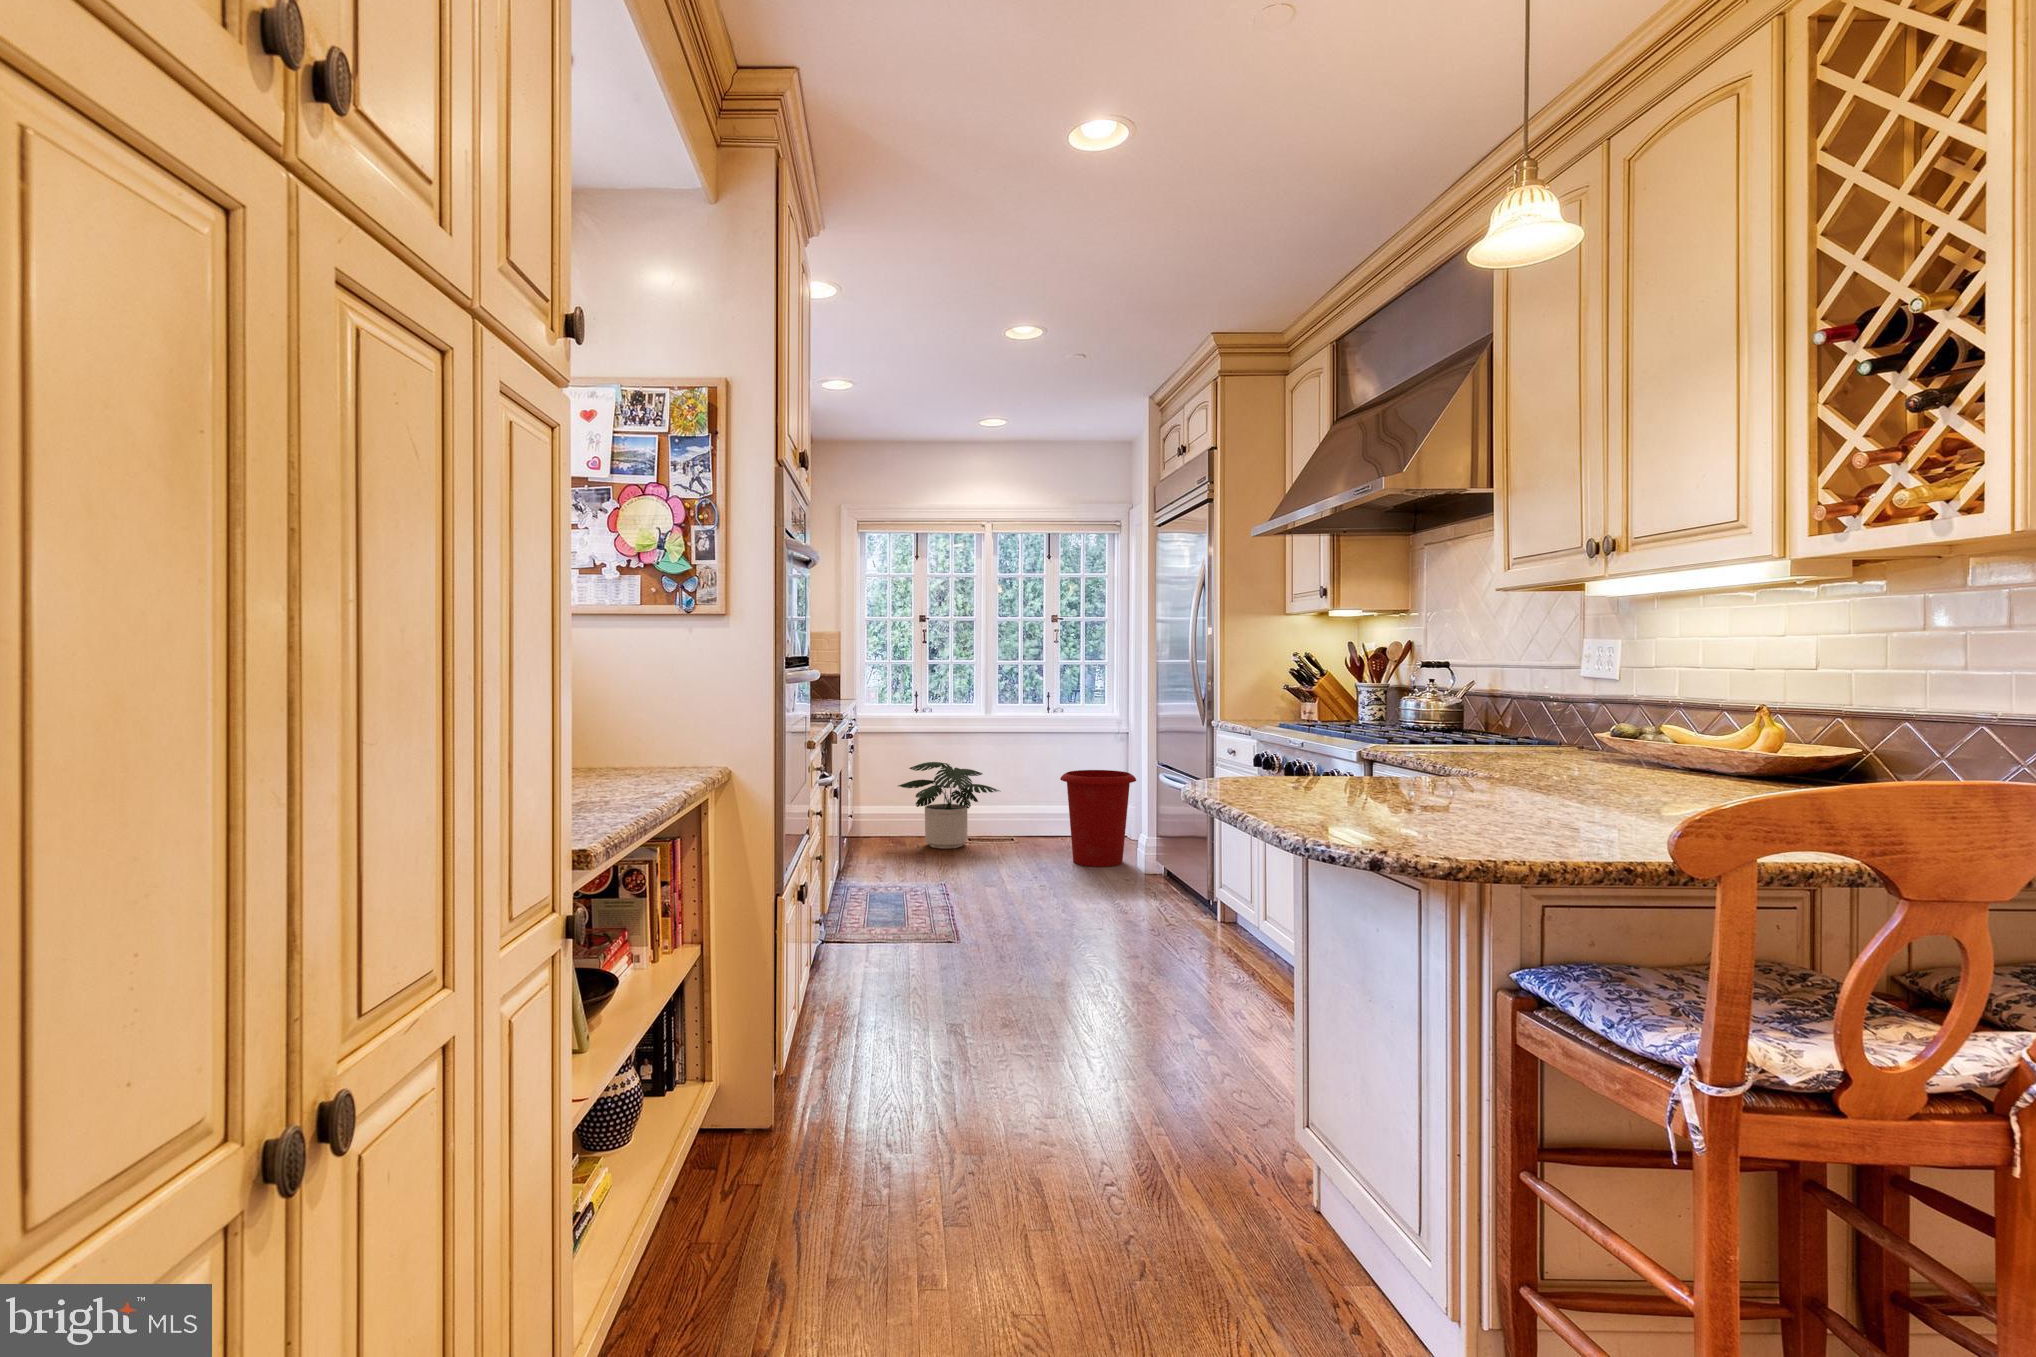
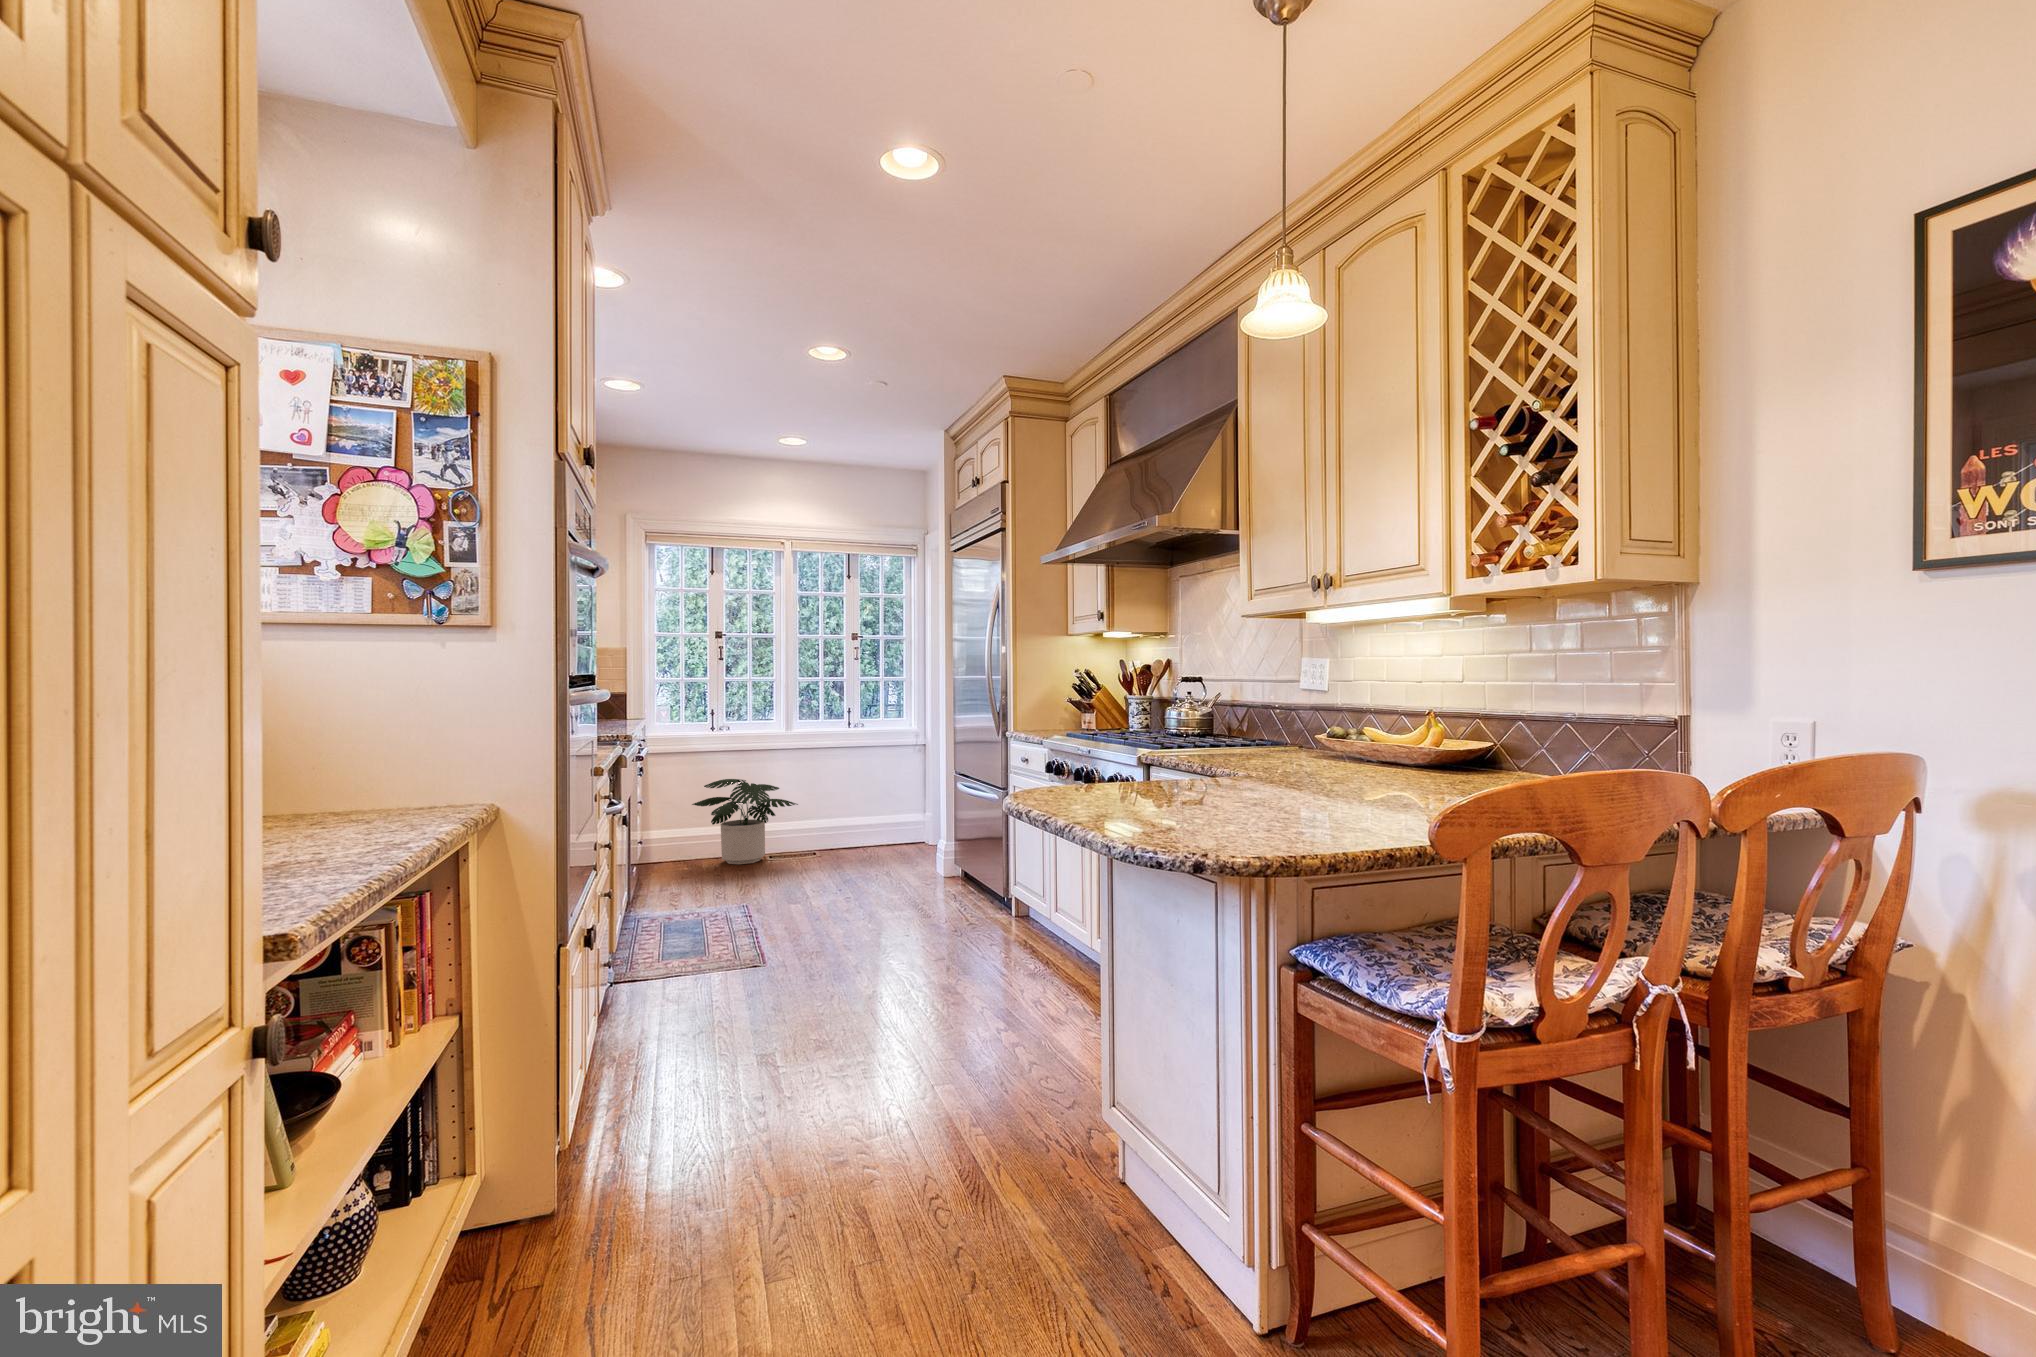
waste bin: present [1060,770,1136,867] -> none [858,779,931,872]

